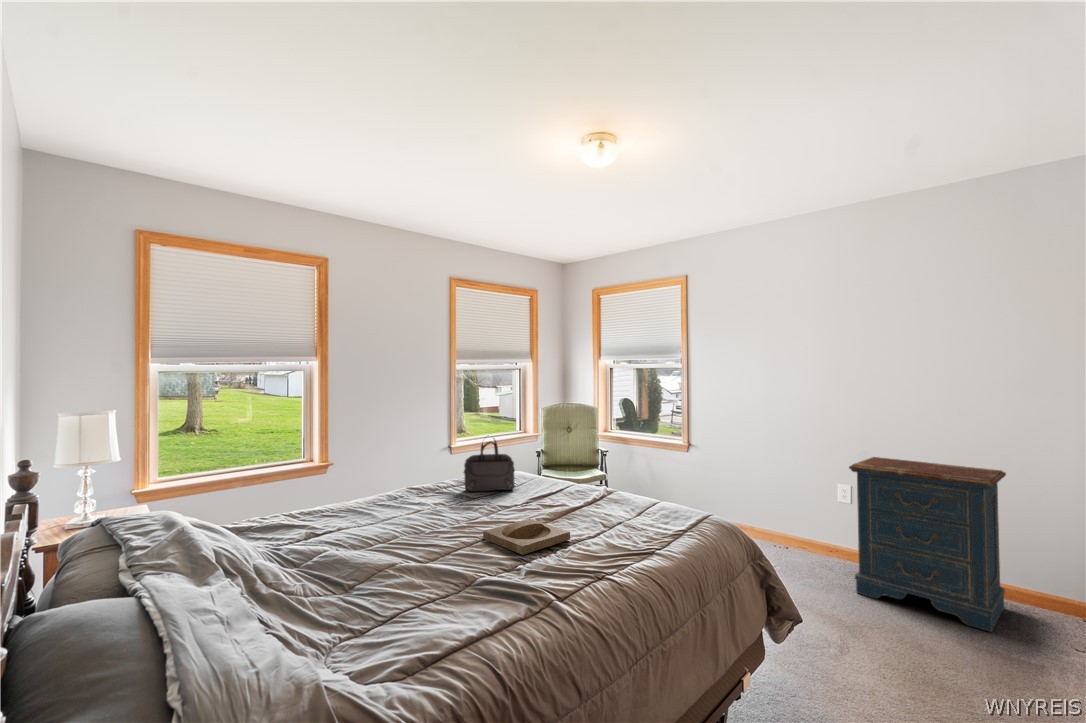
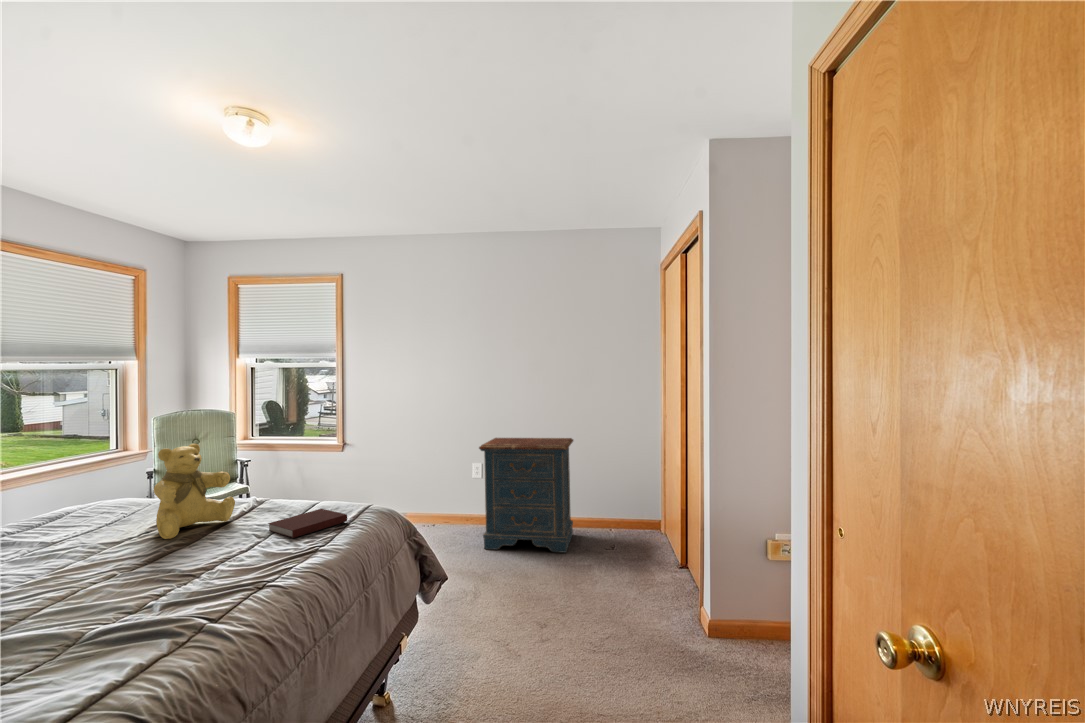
teddy bear: none [530,433,589,513] -> present [154,444,235,539]
handbag: present [464,439,515,491] -> none [35,456,126,534]
notebook: none [613,510,686,535] -> present [268,509,347,538]
tray: present [483,519,570,555] -> none [85,548,217,589]

